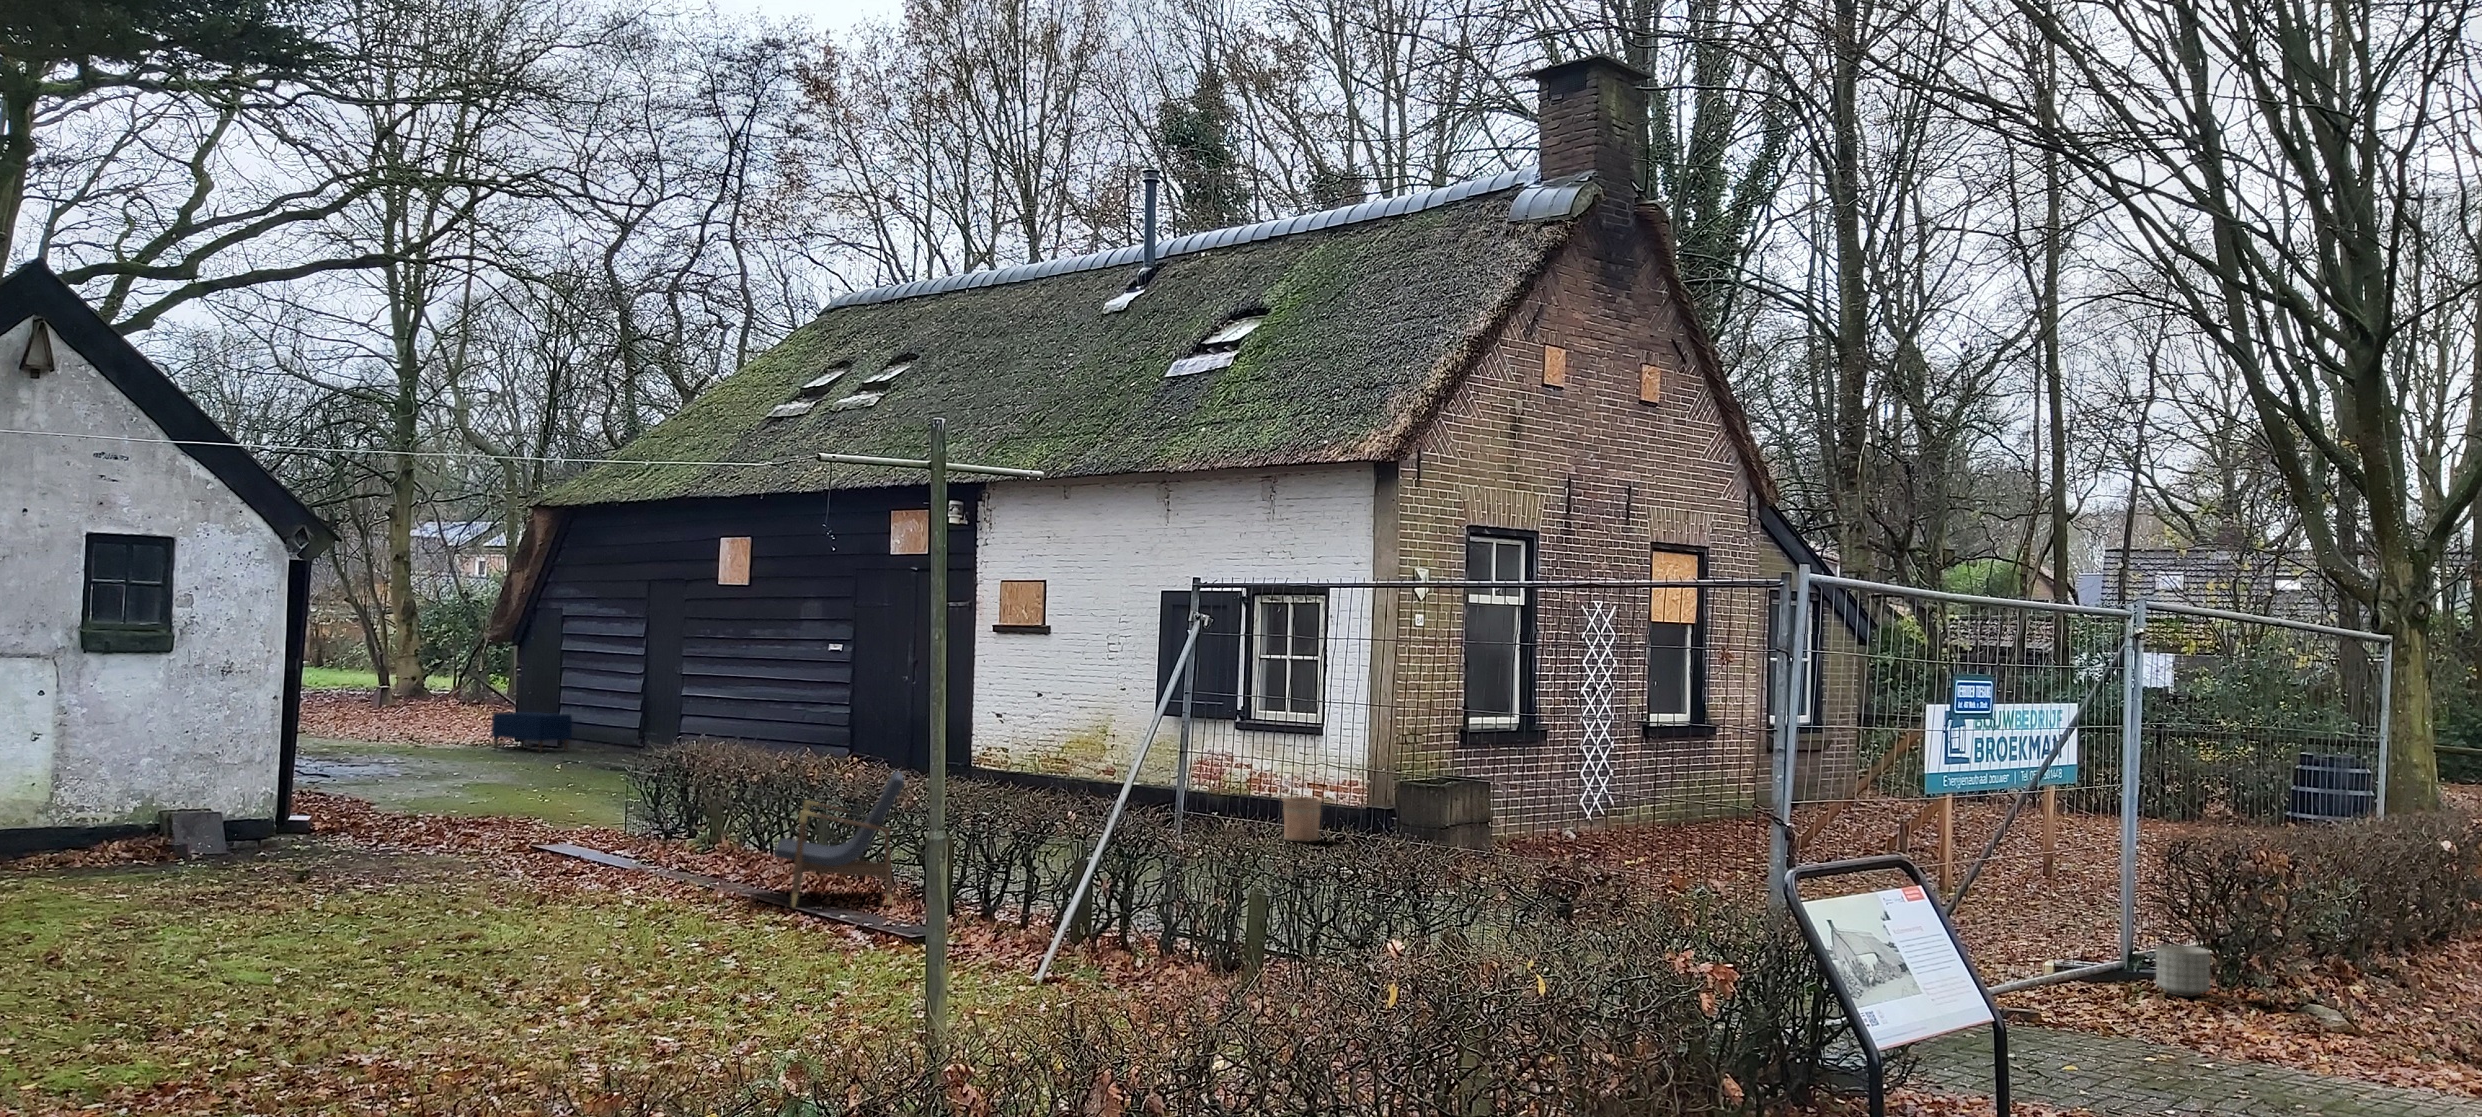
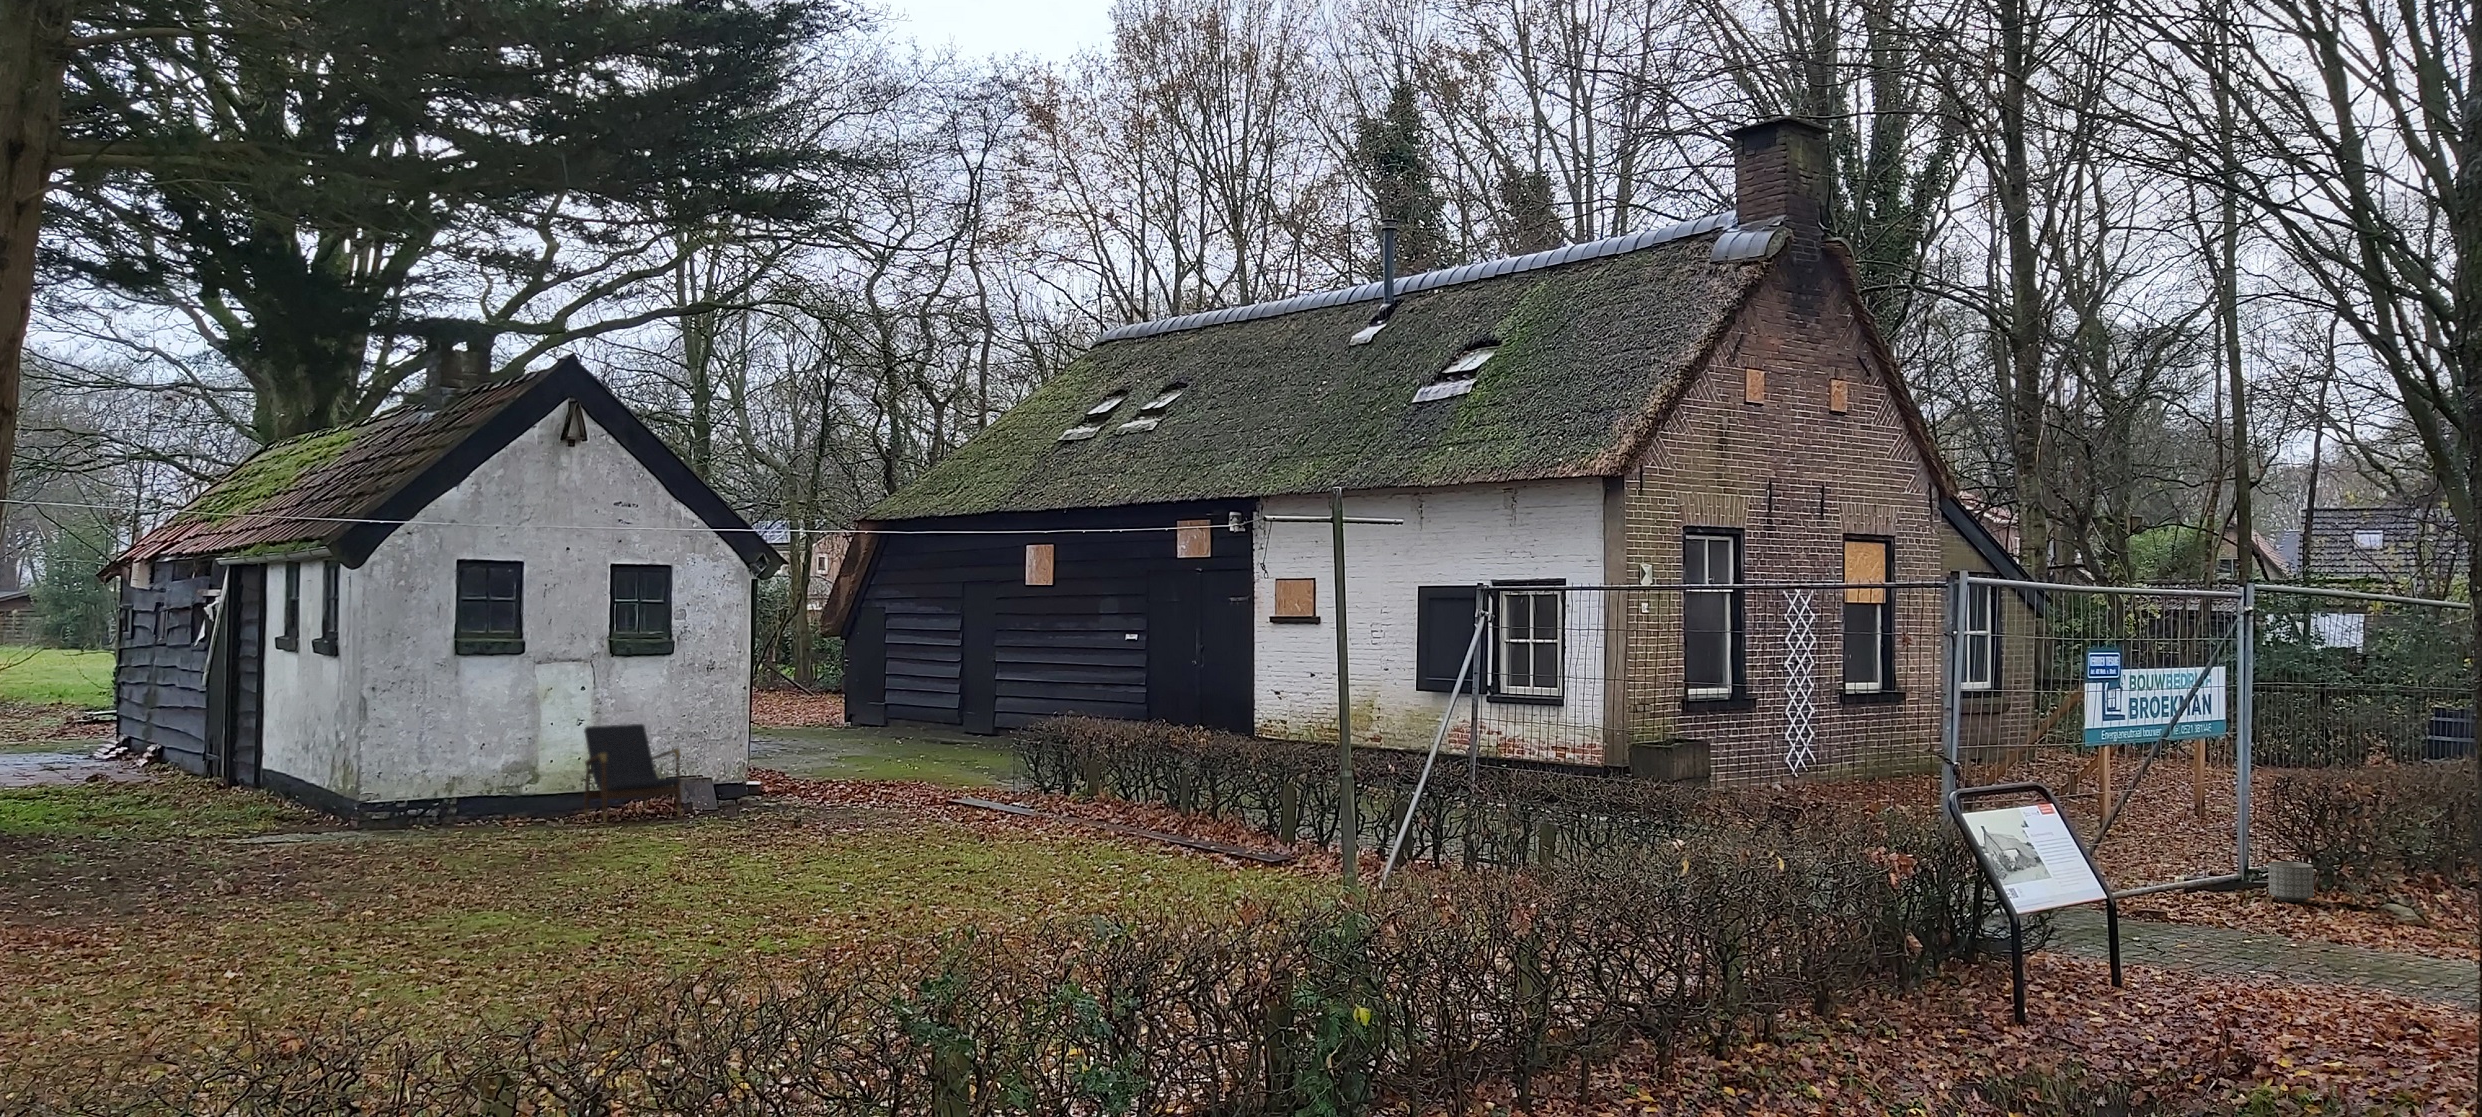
bench: present [491,712,572,752] -> none [839,694,905,728]
lounge chair: present [774,772,904,907] -> present [584,724,681,822]
bucket: present [1280,779,1323,842] -> none [1553,734,1590,786]

